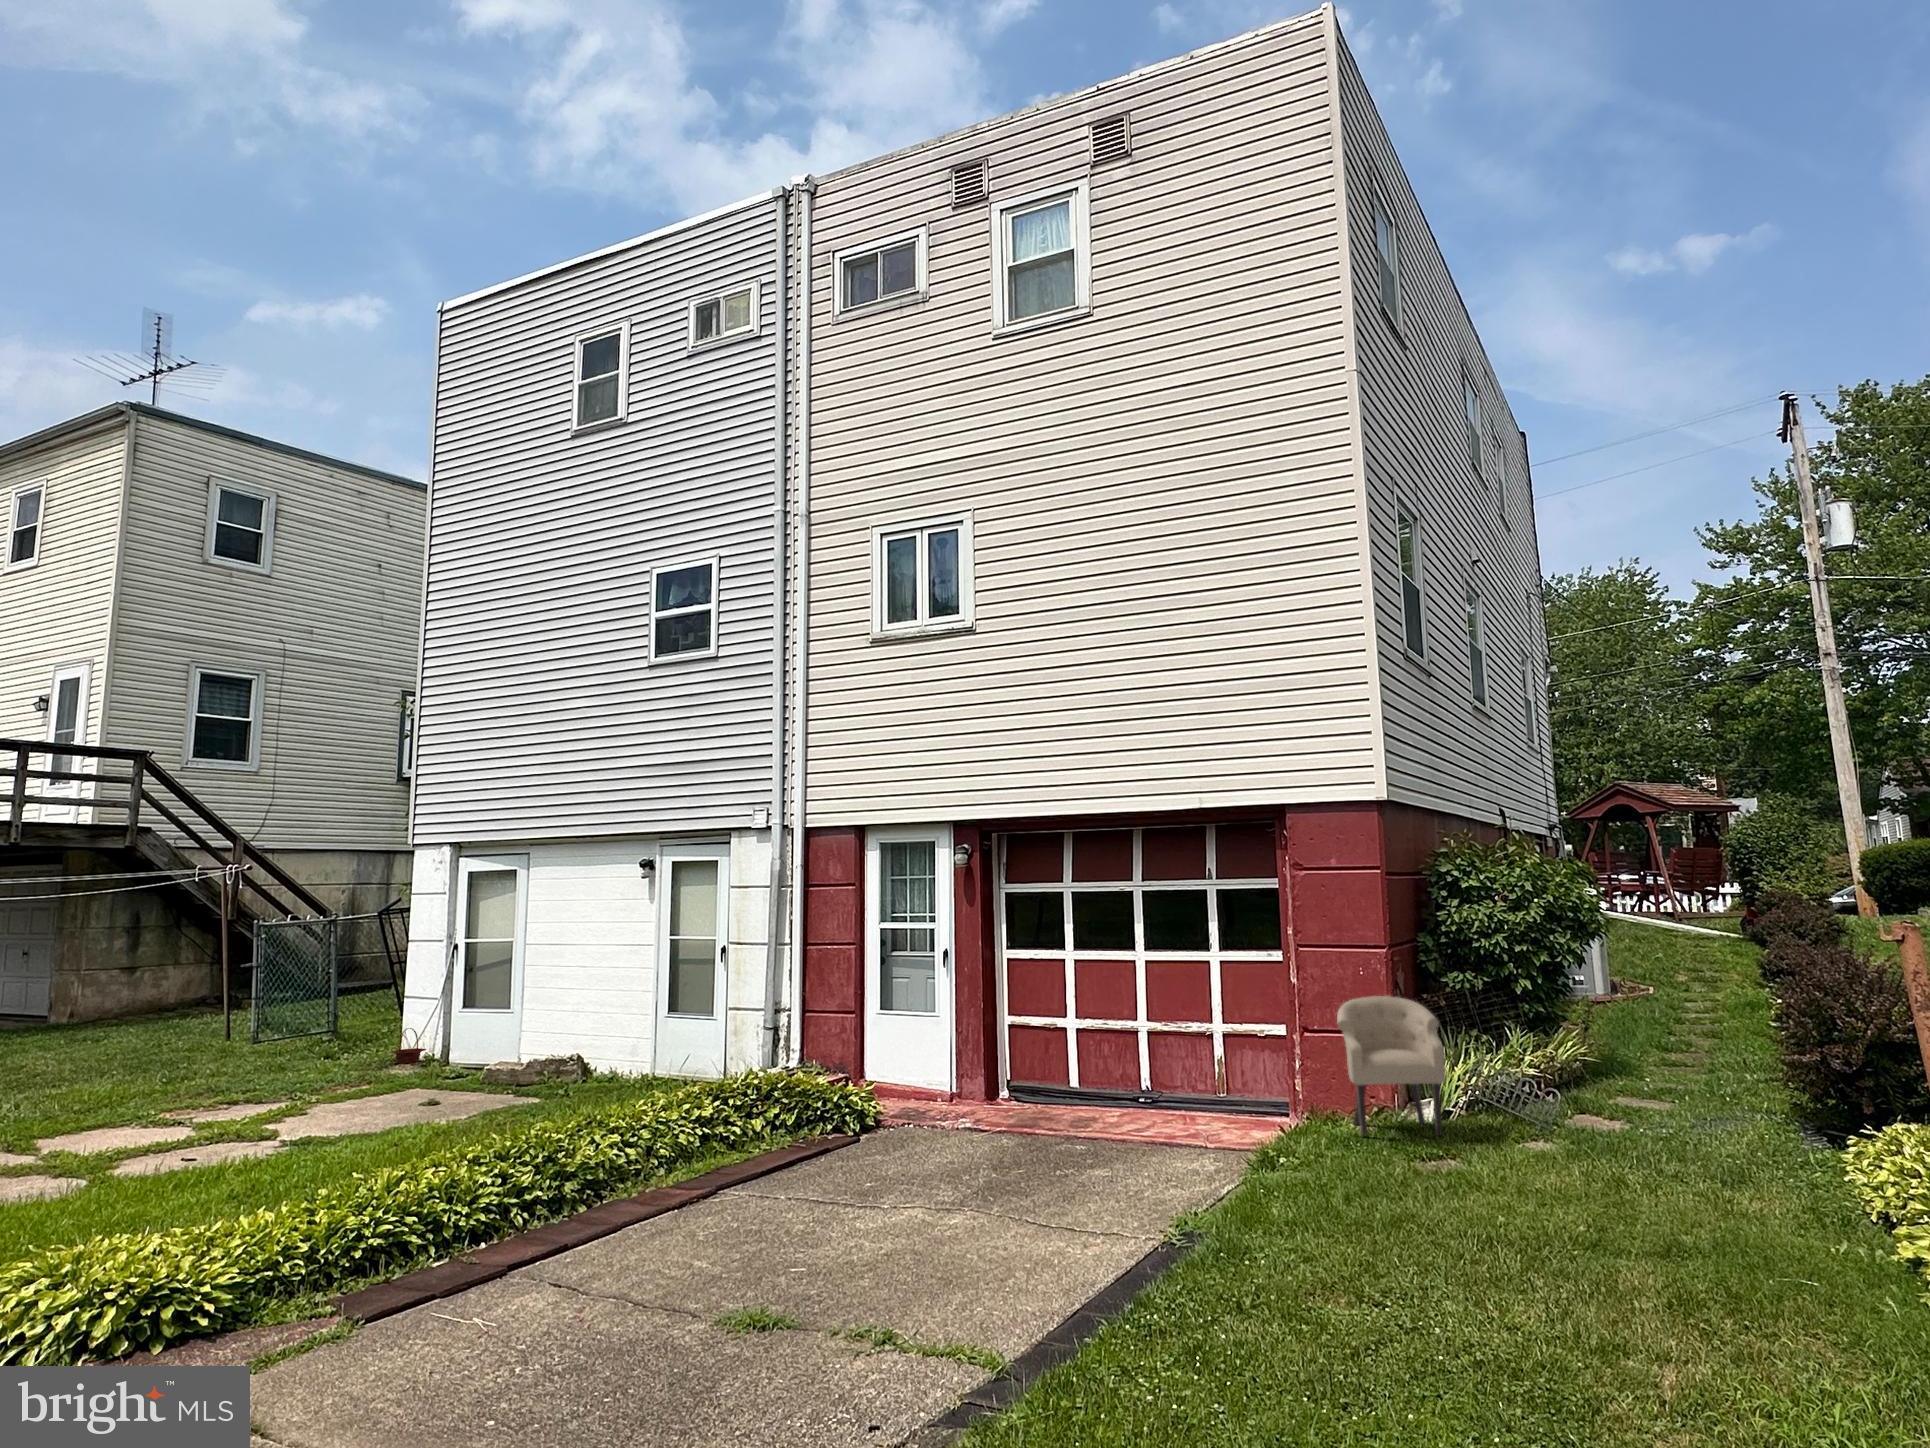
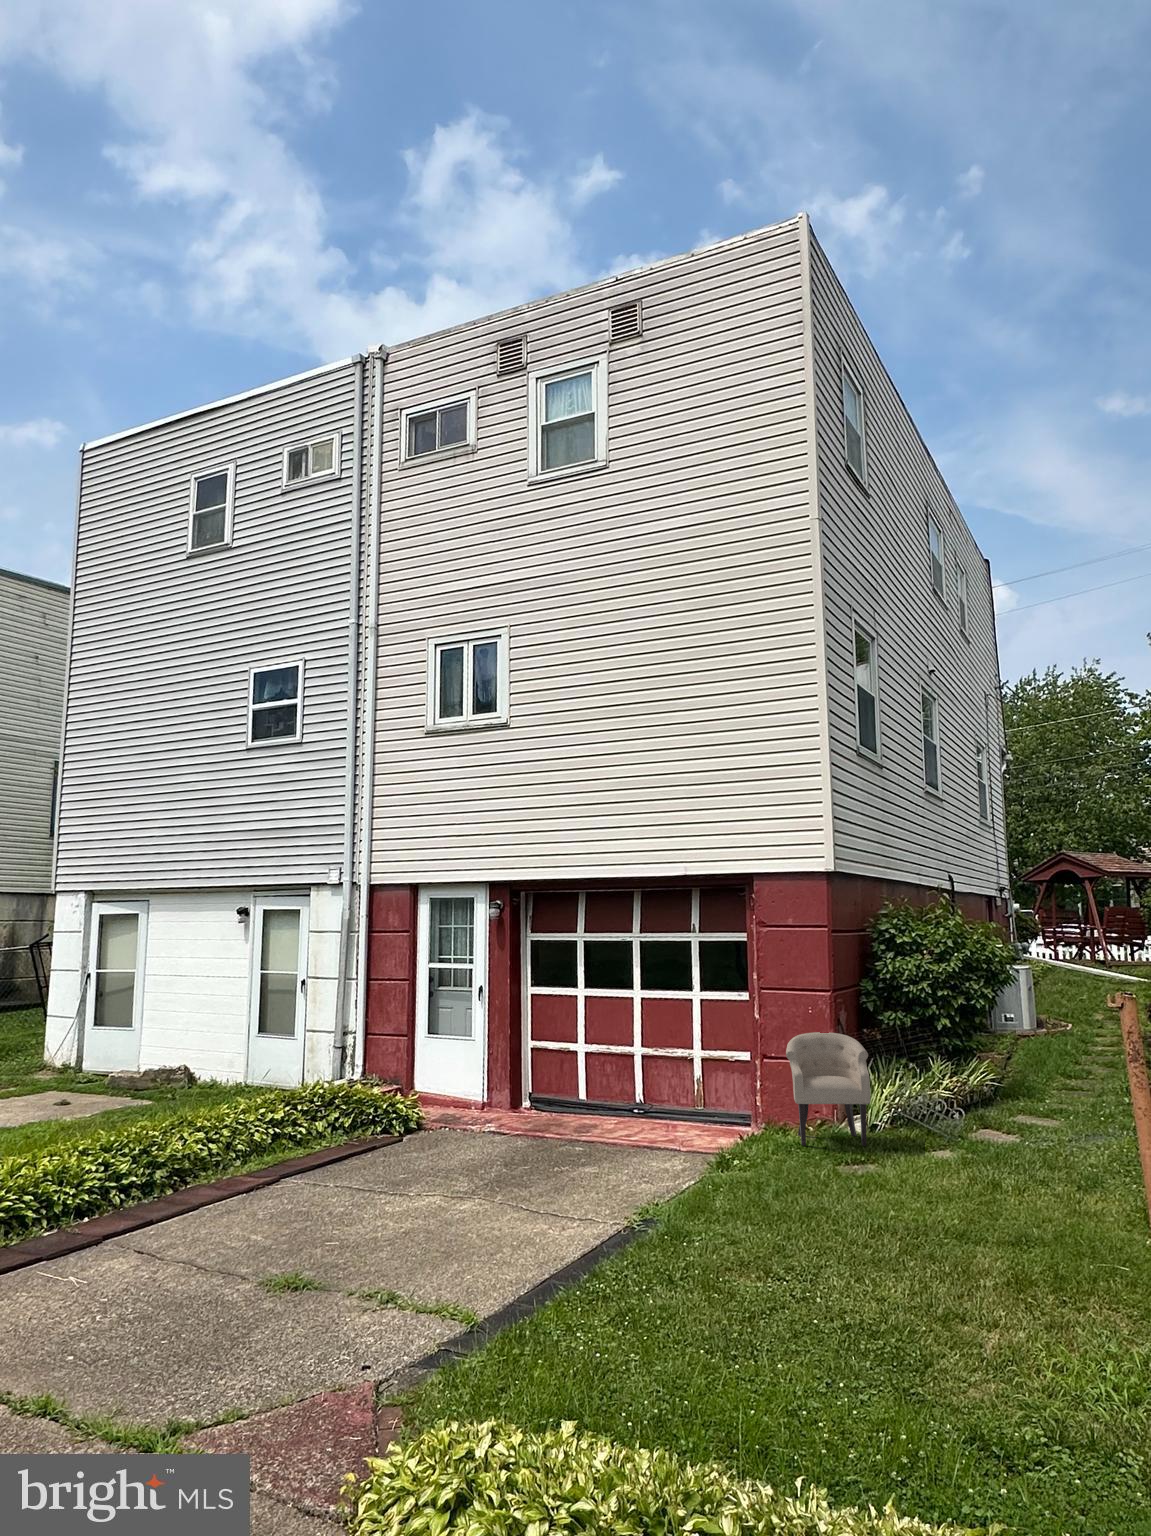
basket: present [391,1028,426,1063] -> none [35,1041,64,1069]

